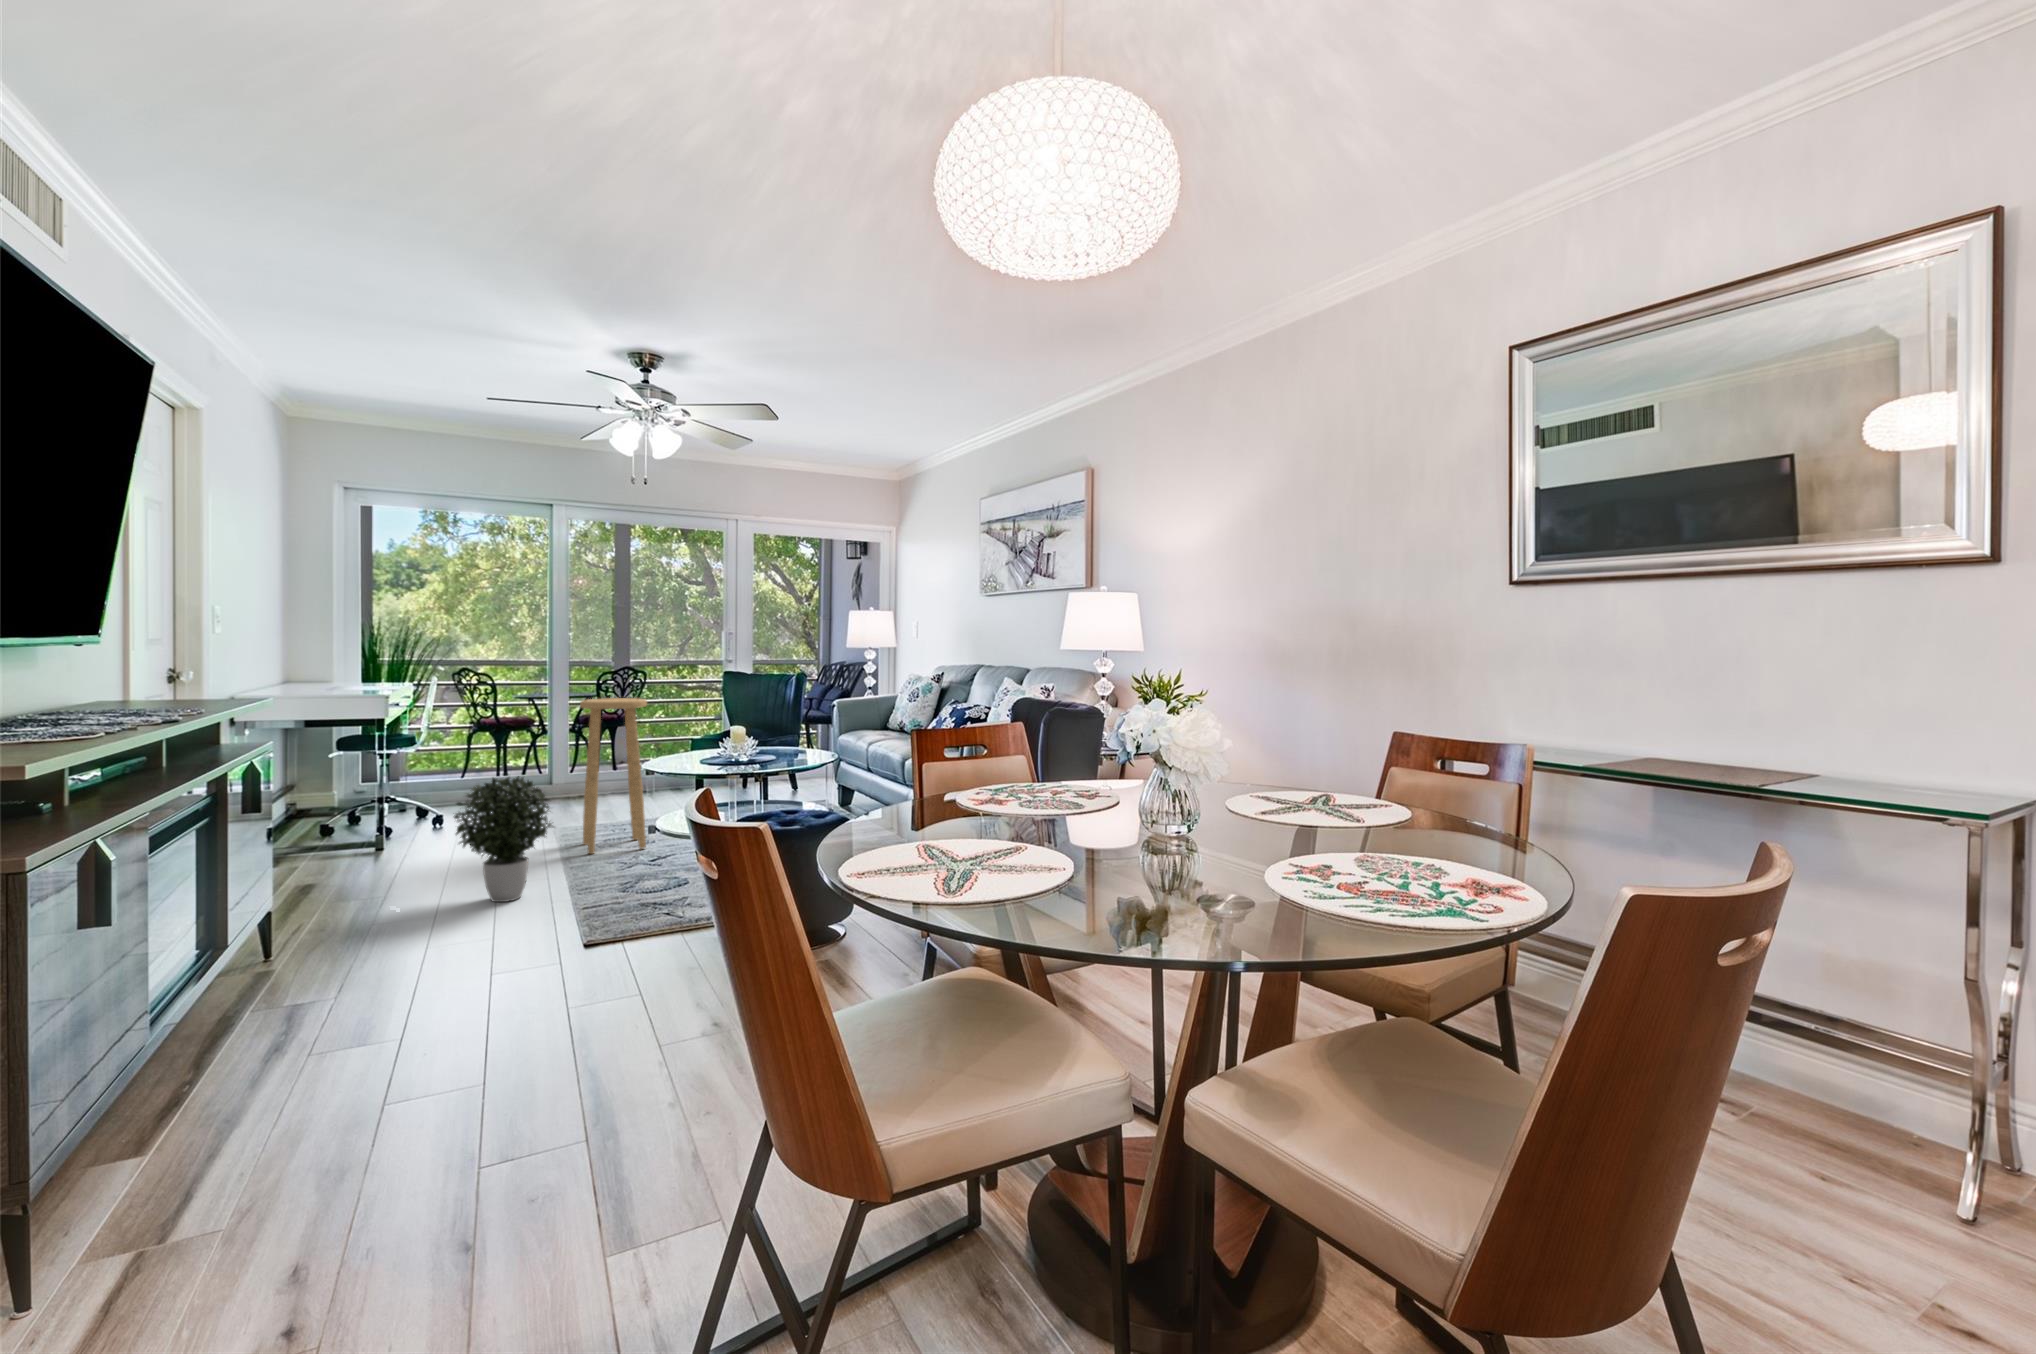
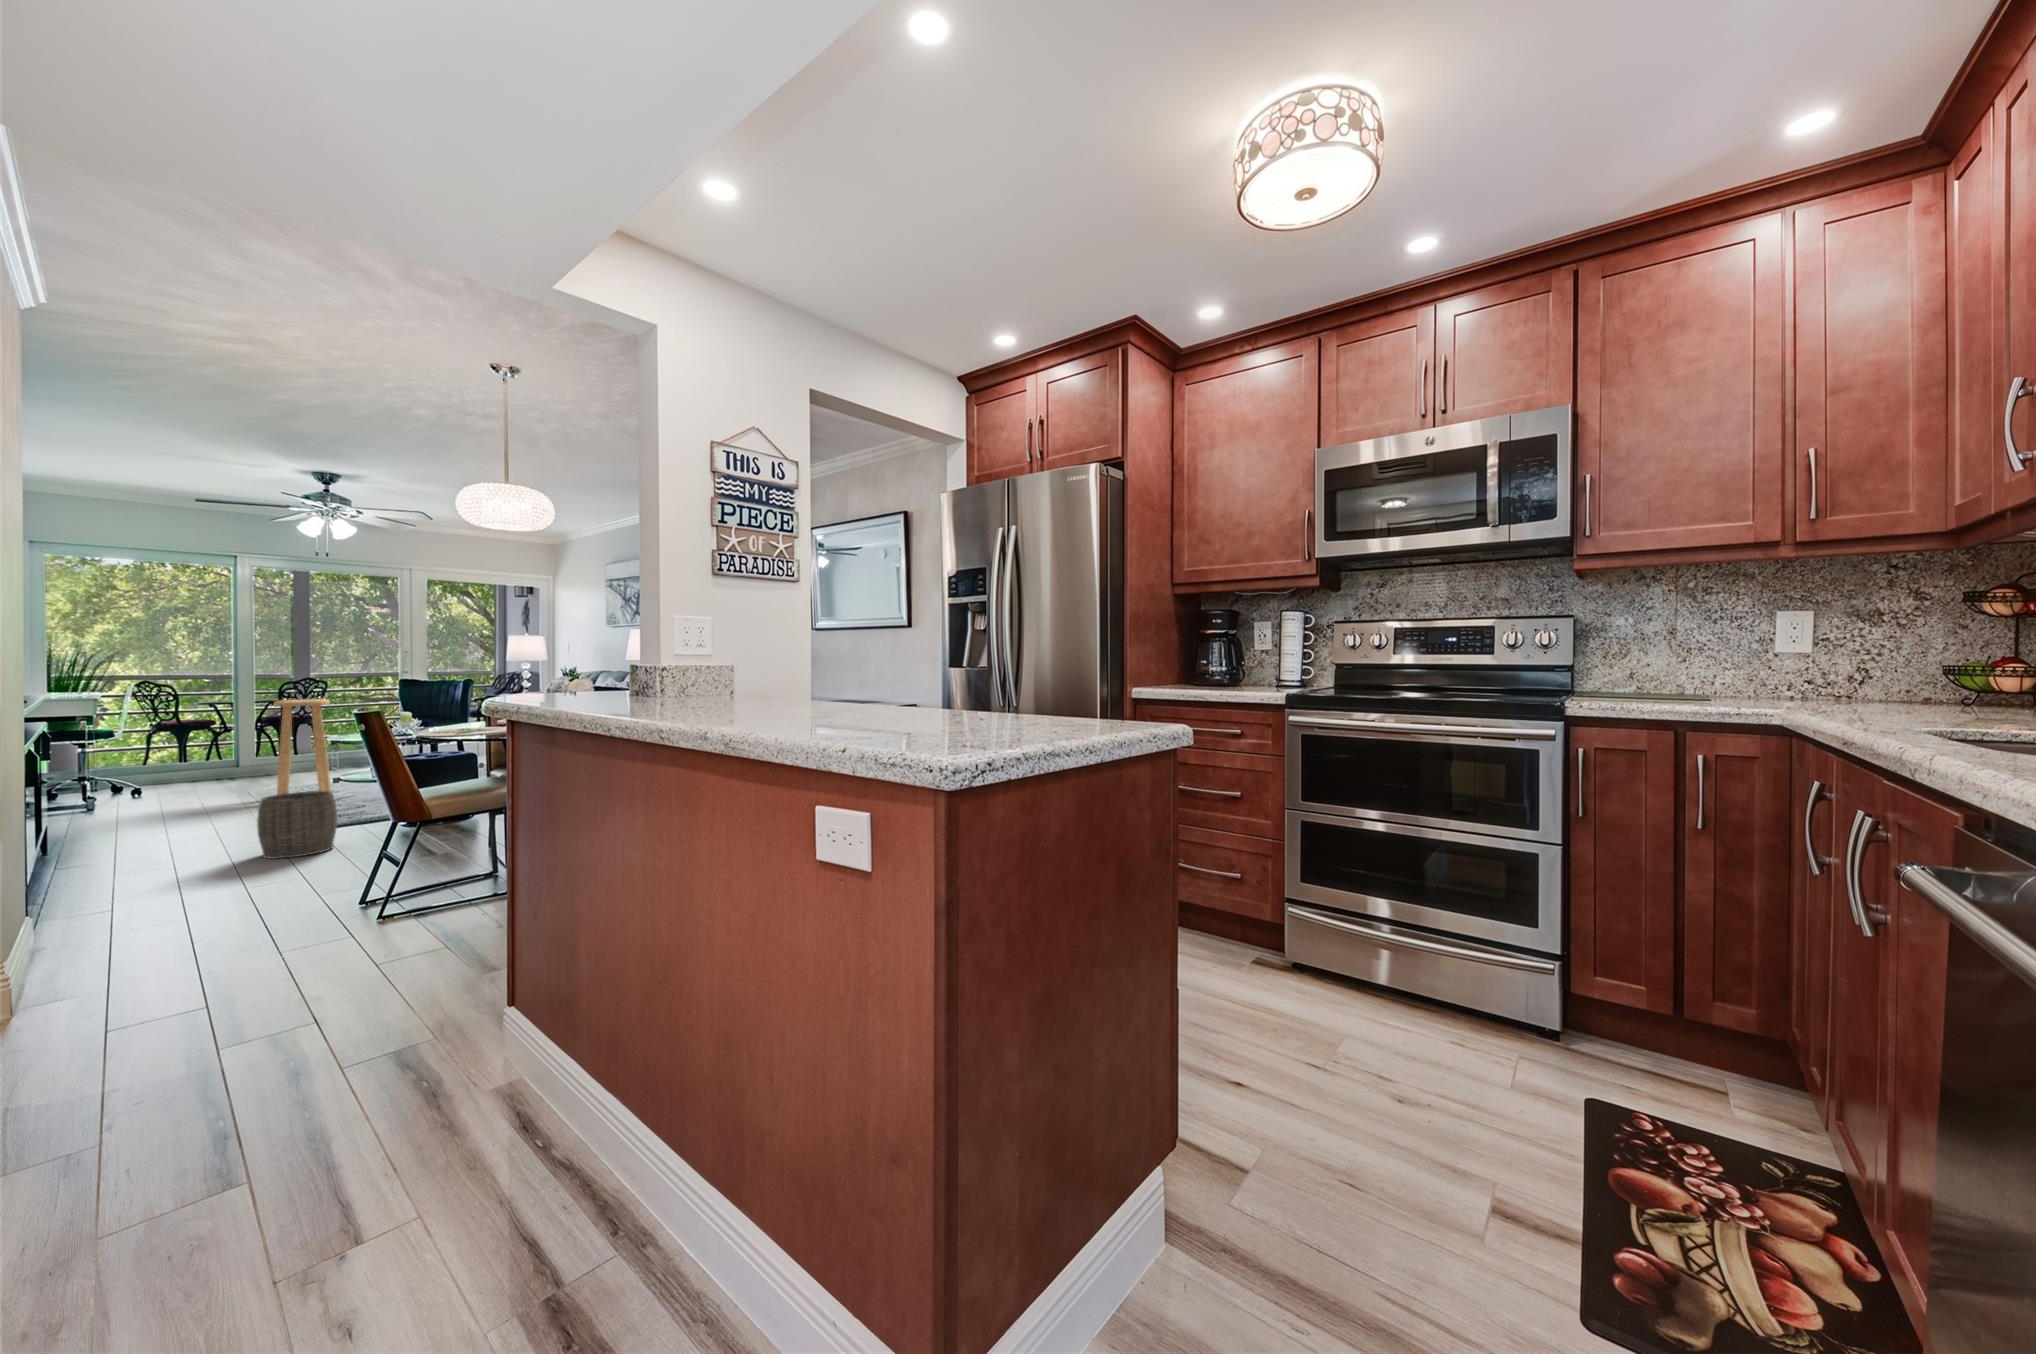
potted plant: present [454,776,553,902] -> none [180,746,262,824]
woven basket: none [521,889,646,1034] -> present [257,791,337,859]

